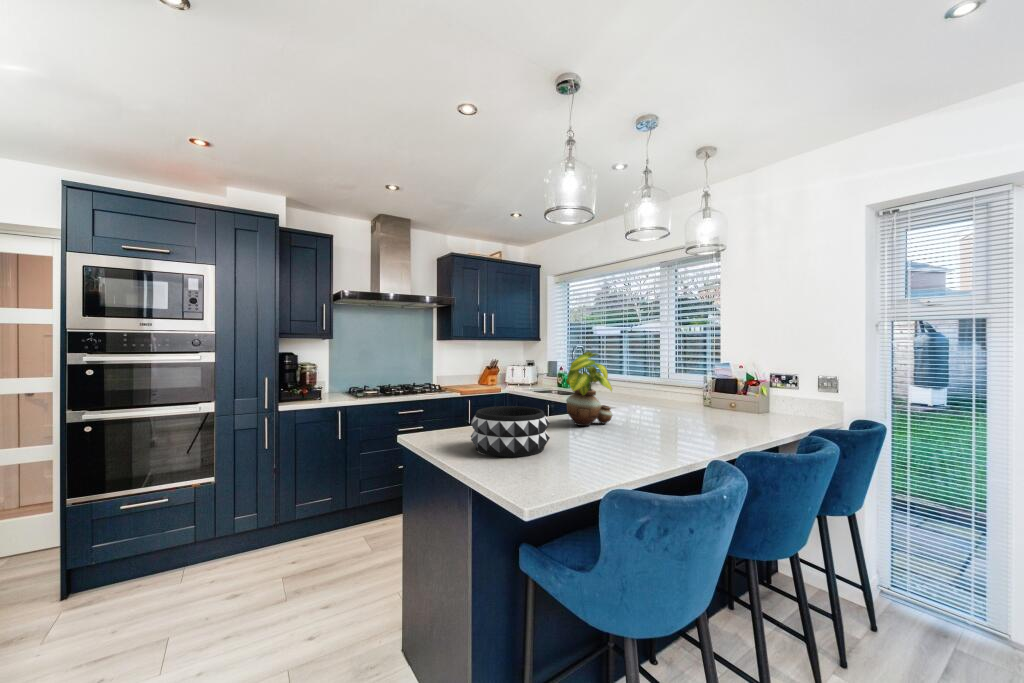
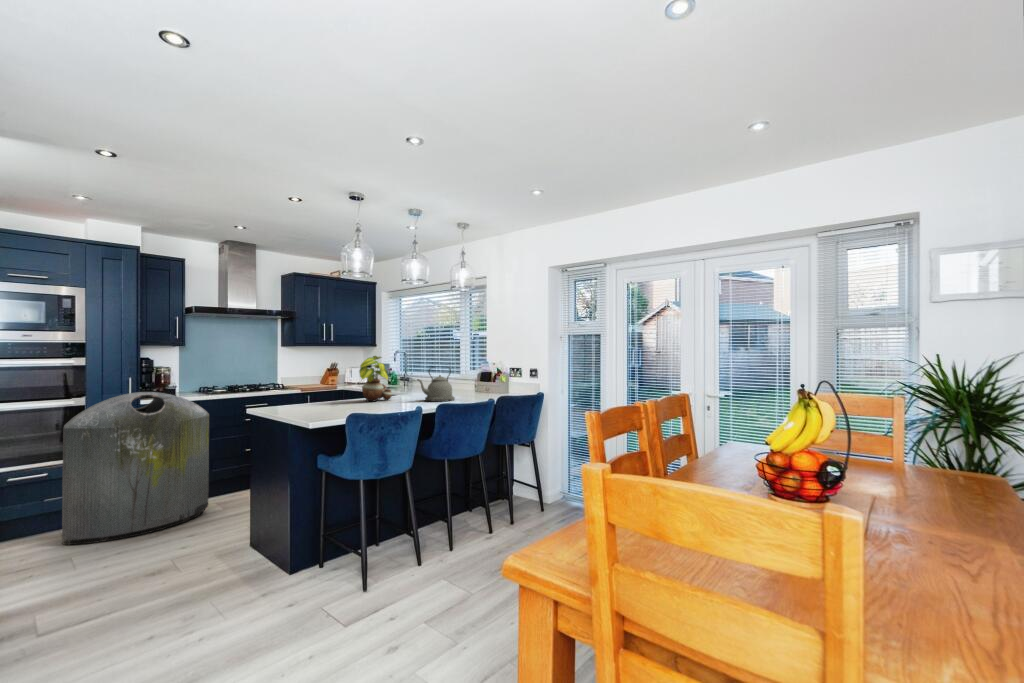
kettle: none [670,372,734,436] -> present [417,368,455,402]
trash can: none [177,398,355,606] -> present [62,392,209,545]
decorative bowl: present [471,406,550,457] -> none [290,388,338,413]

